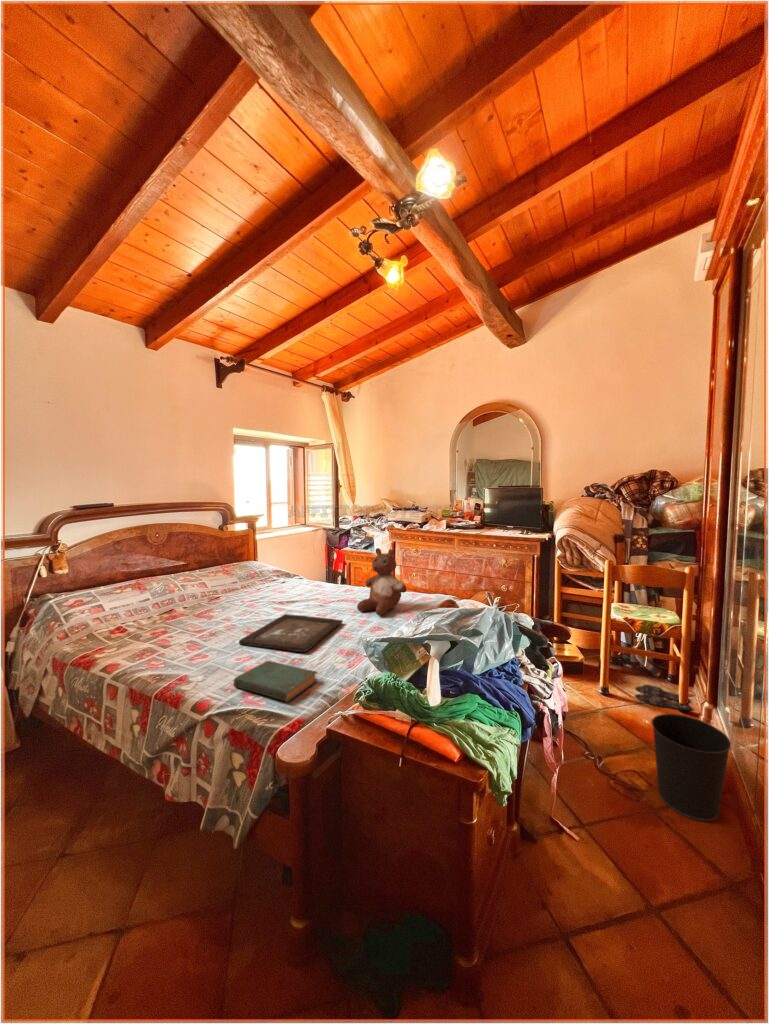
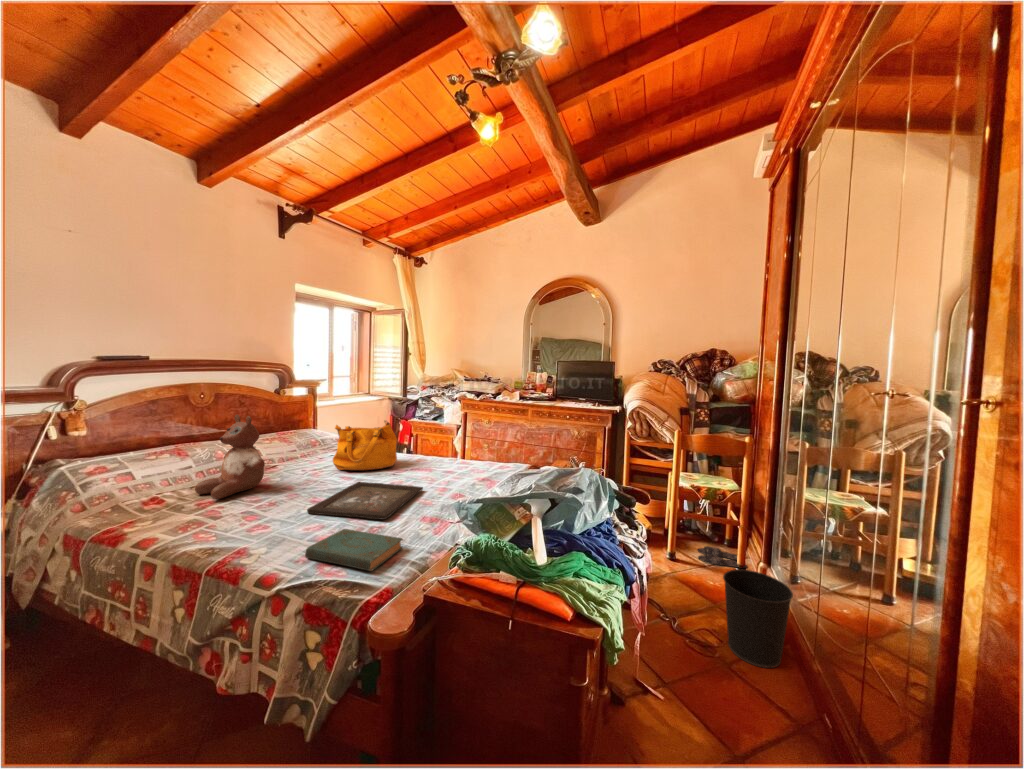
stuffed bear: present [357,548,407,616] -> present [195,415,265,499]
handbag: none [264,555,322,603] -> present [333,421,397,470]

